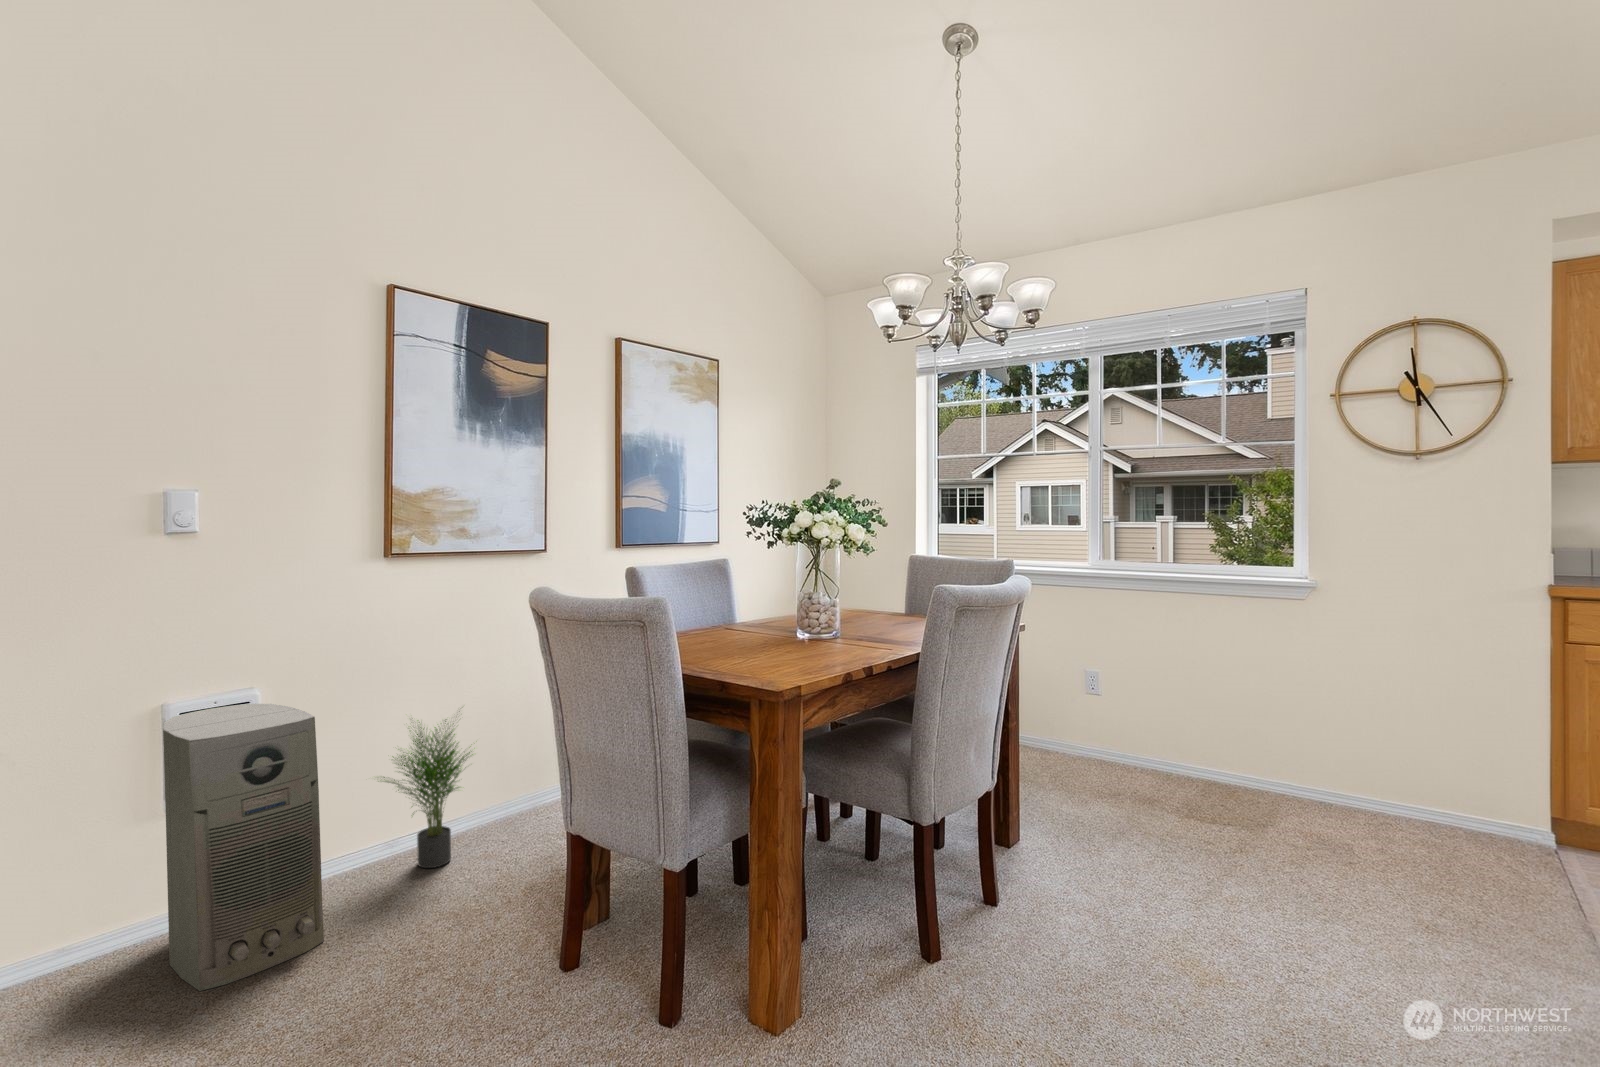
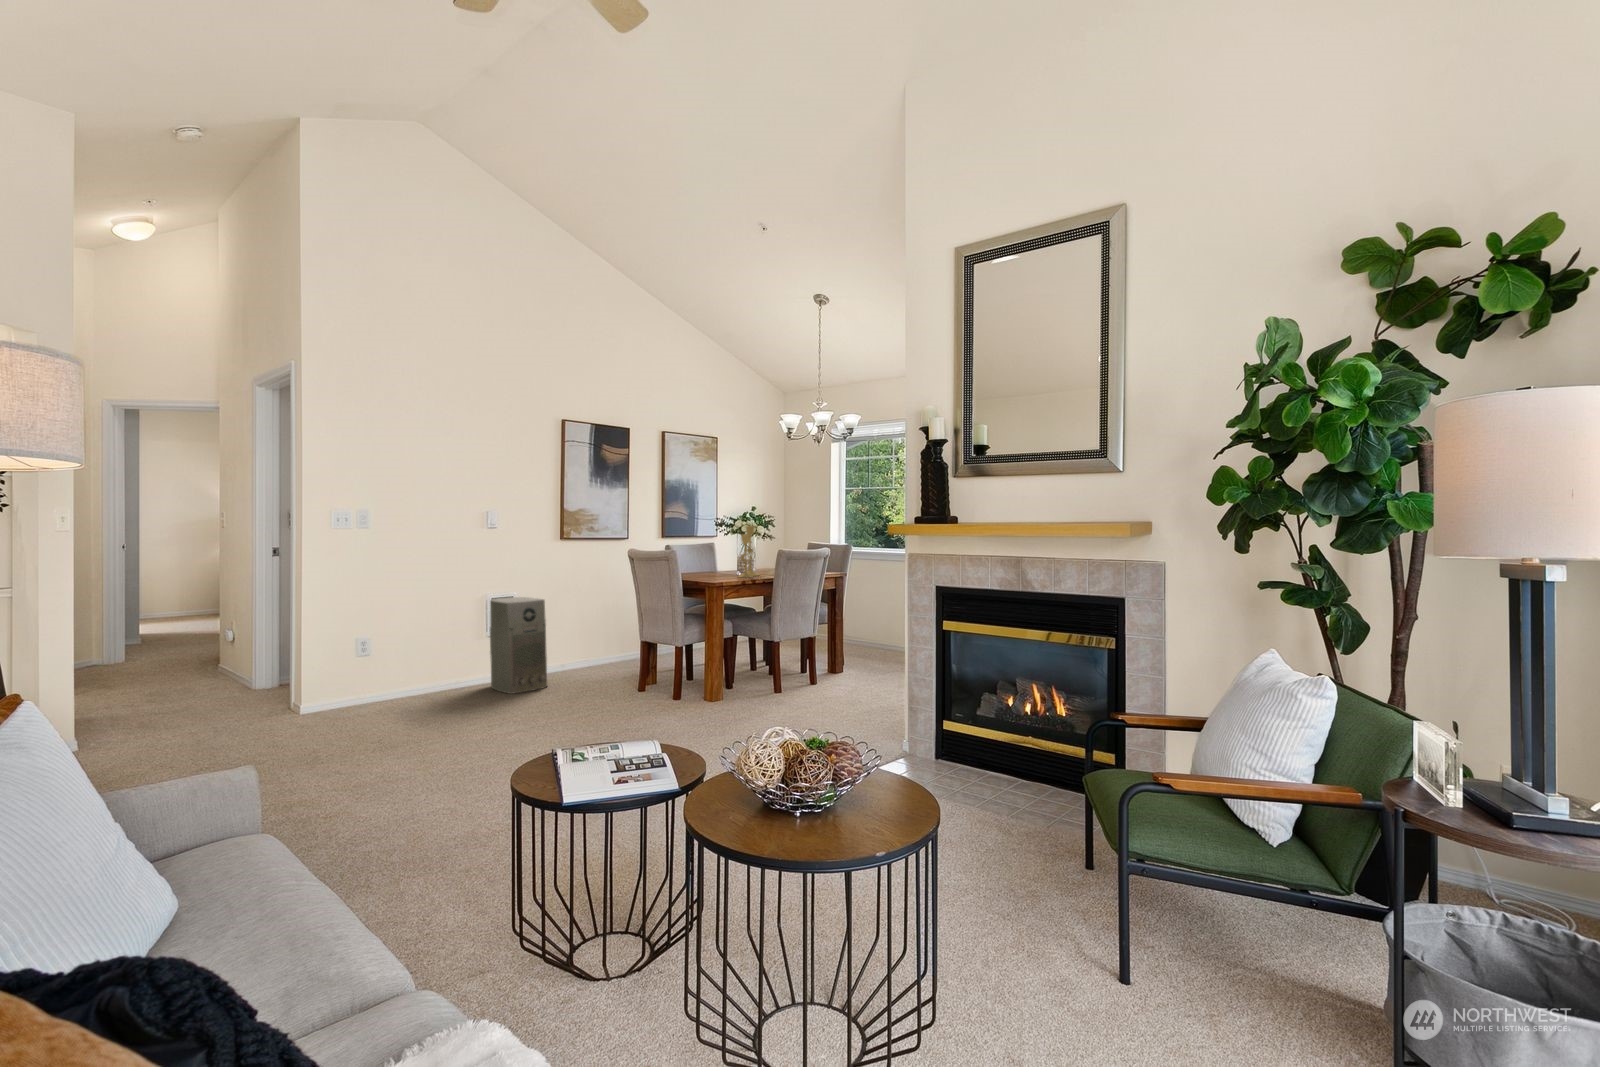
candlestick: none [808,524,856,653] -> present [739,526,759,577]
potted plant: present [384,719,473,868] -> none [556,605,604,675]

